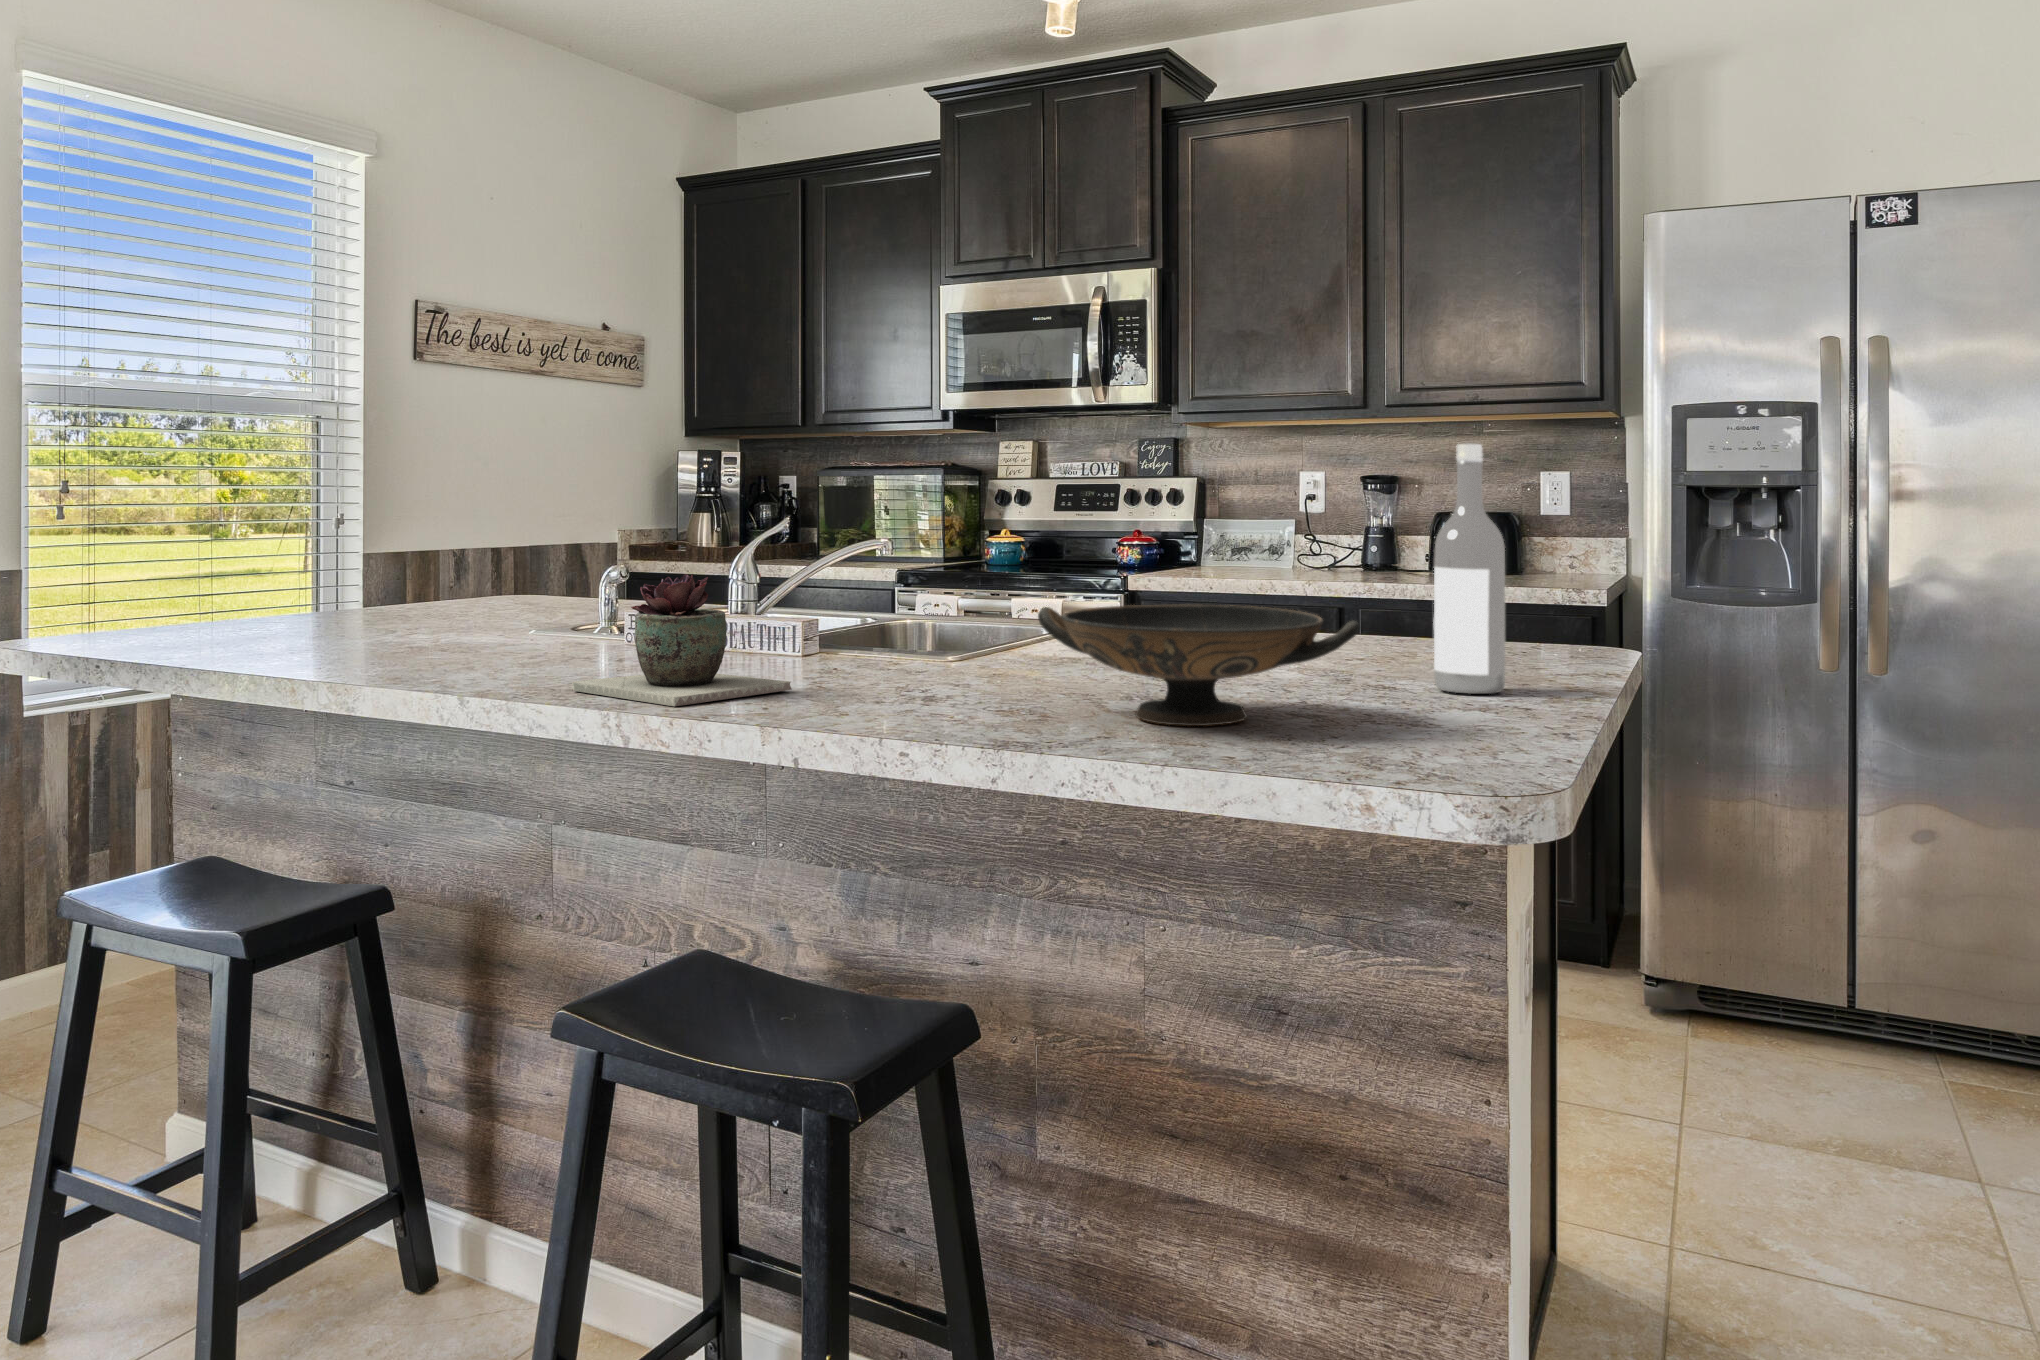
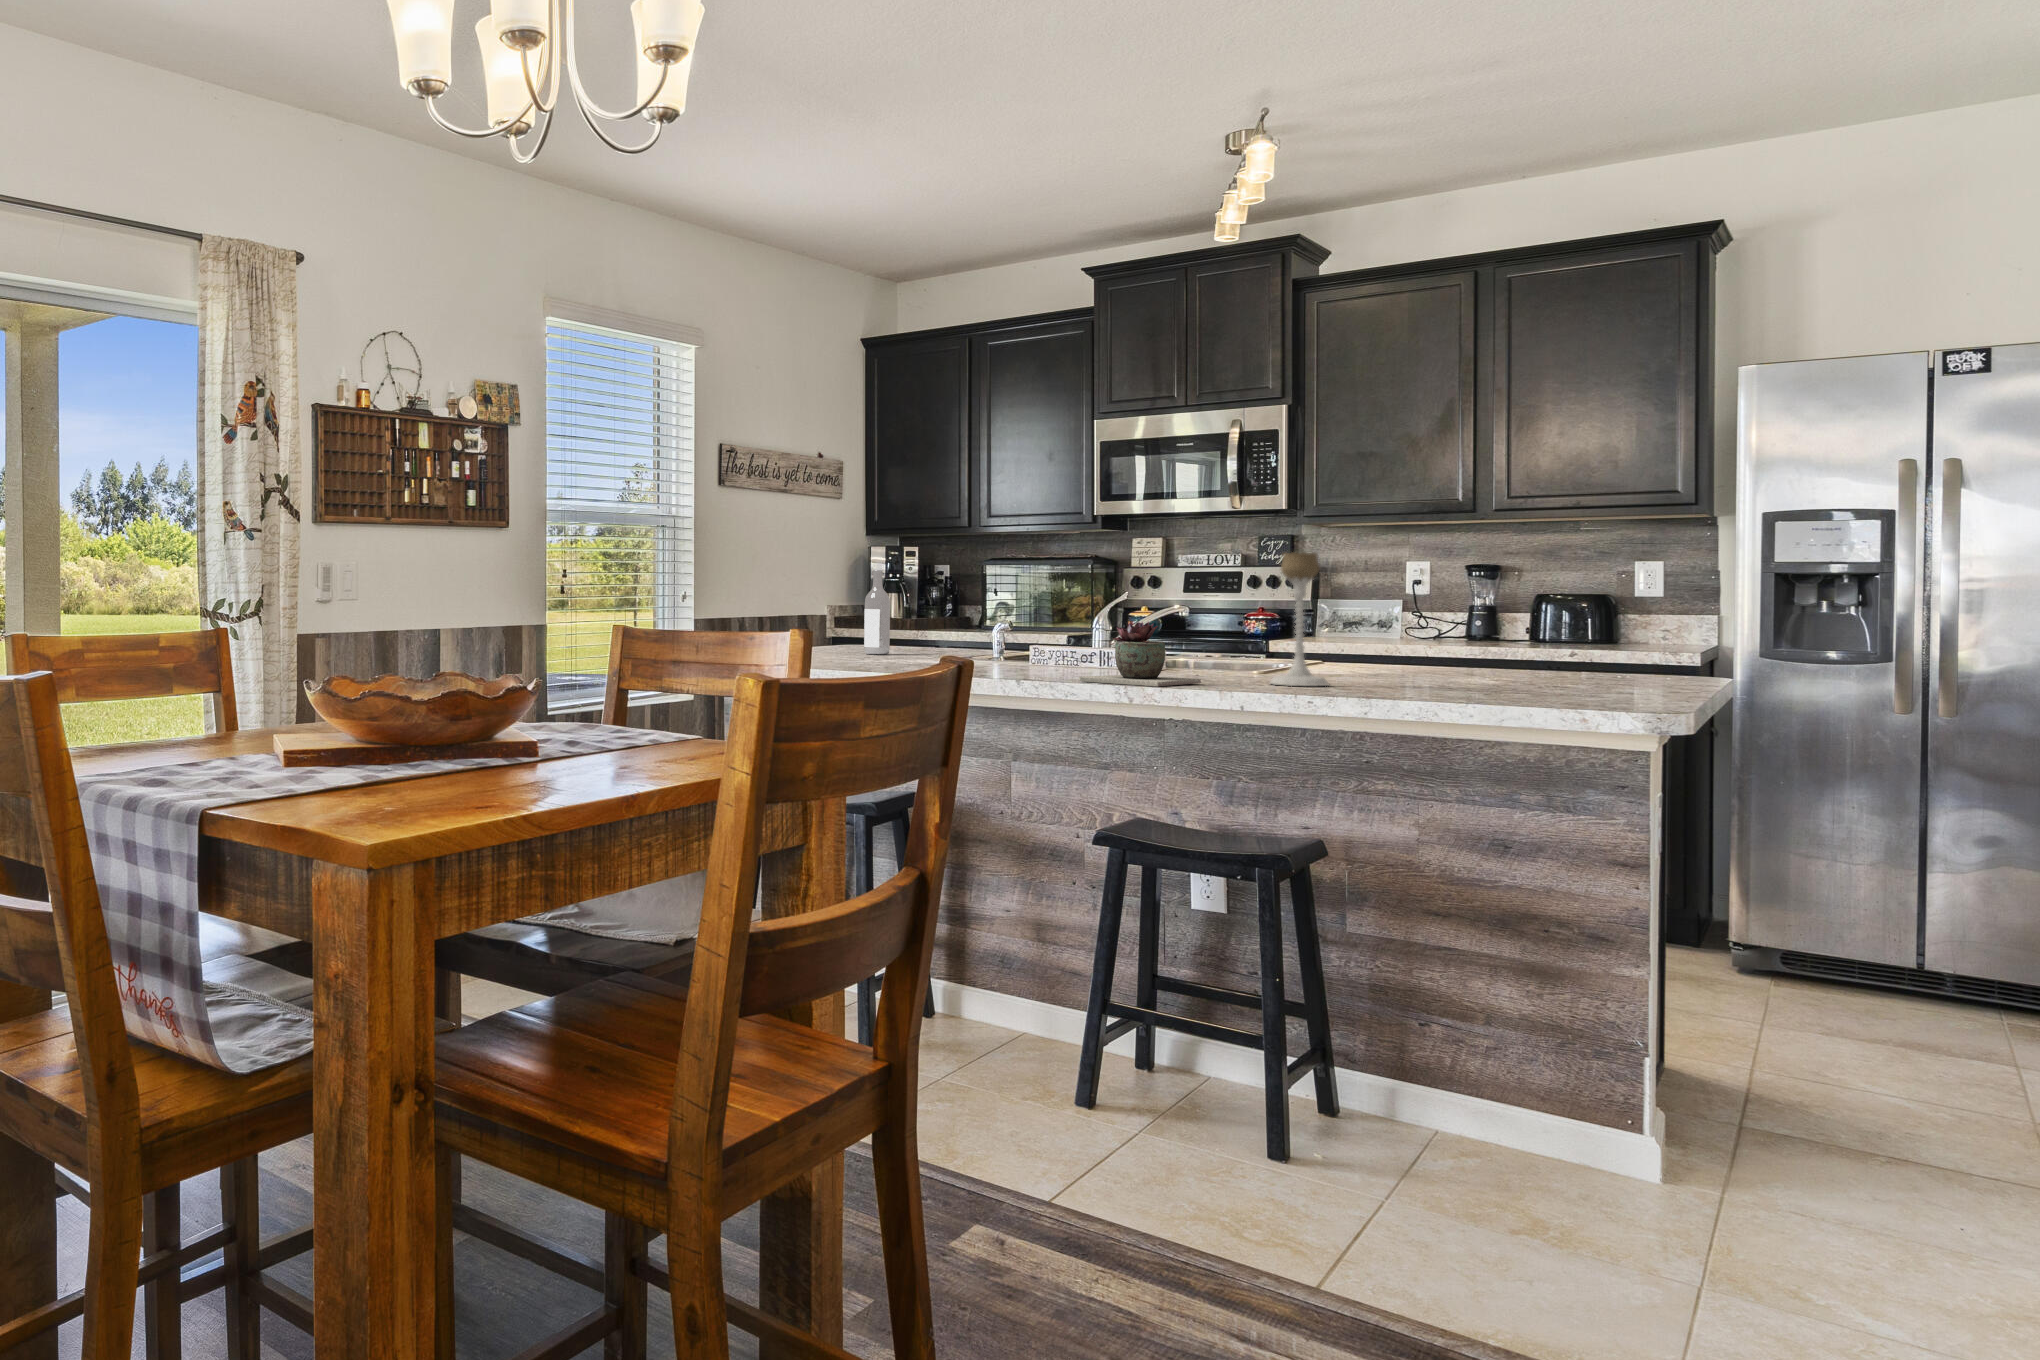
candle holder: none [919,442,1019,693] -> present [1270,552,1328,686]
wine bottle: present [1434,444,1505,694] -> present [864,563,890,654]
decorative bowl: present [1038,604,1360,726] -> none [1363,639,1564,697]

